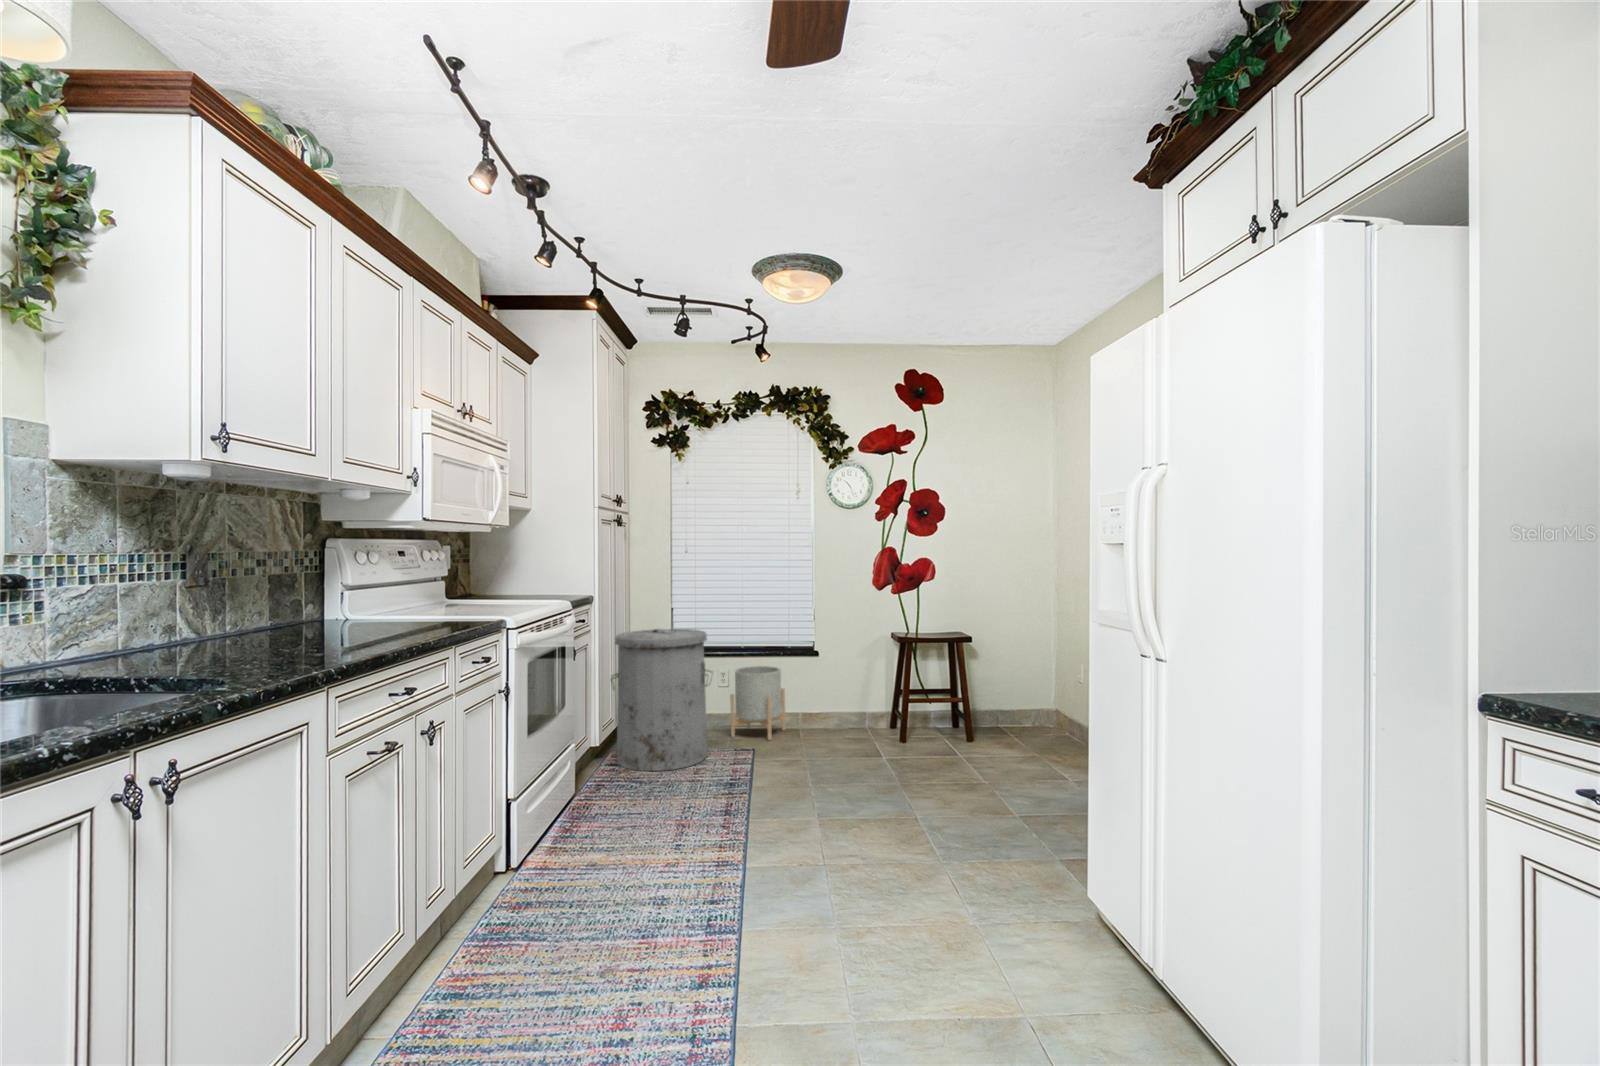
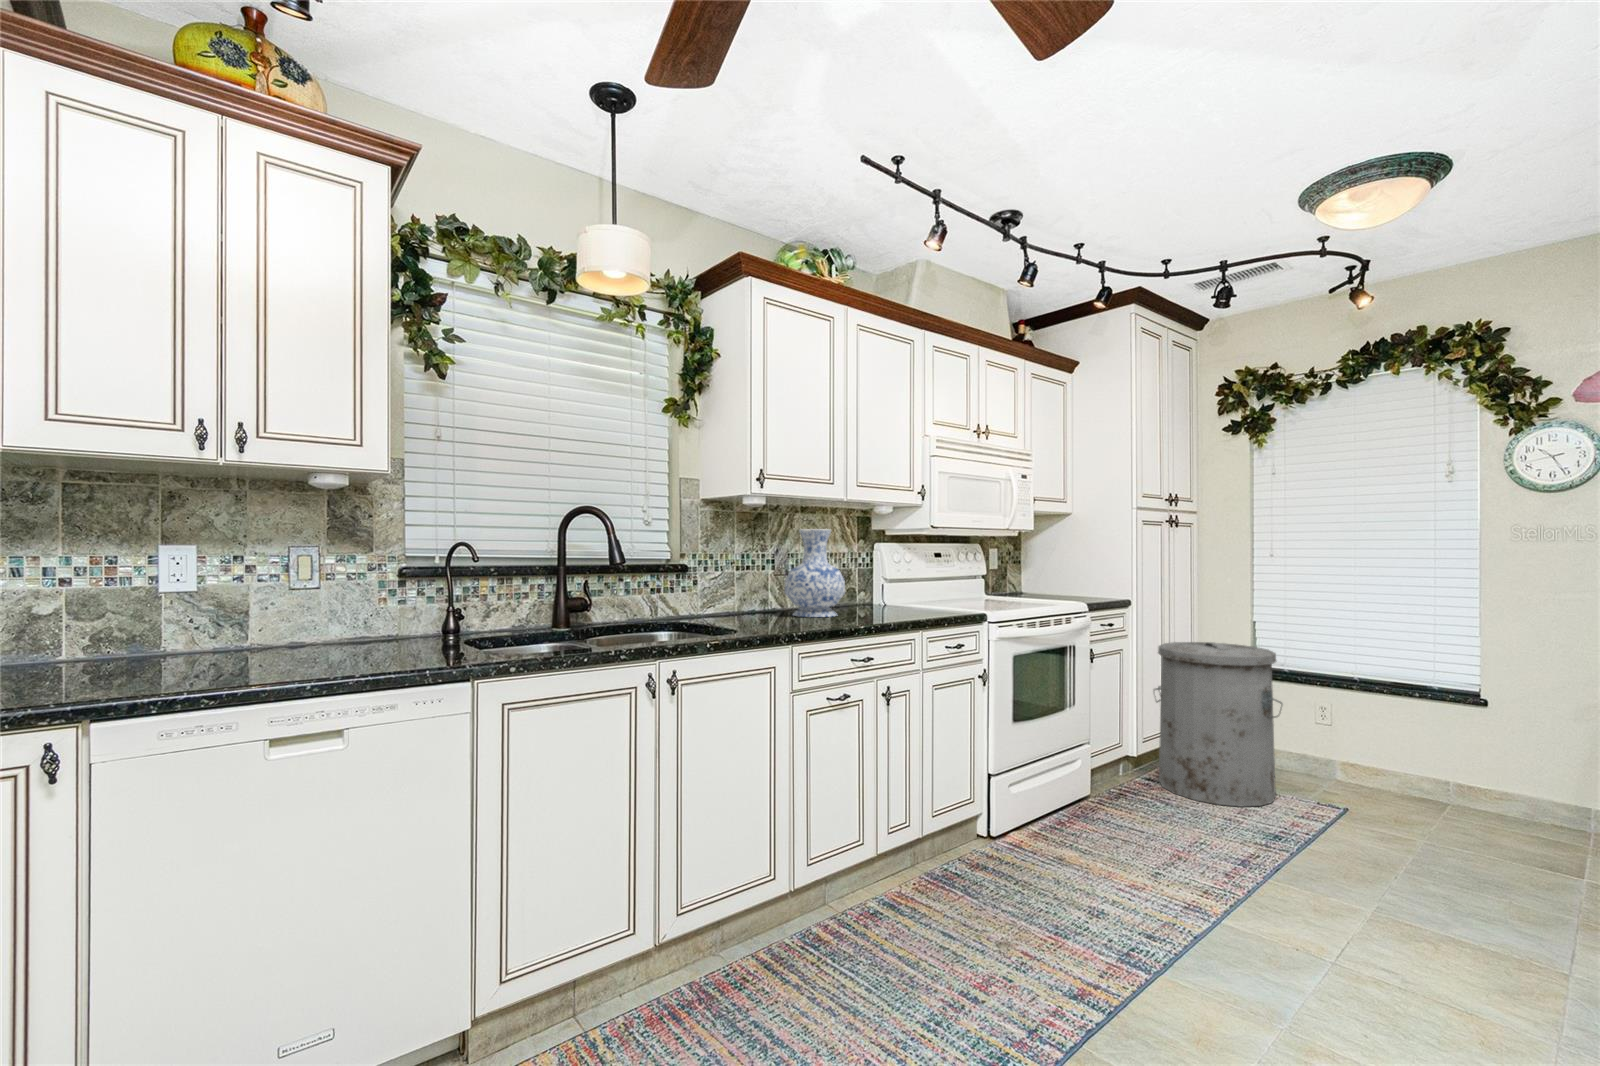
vase: none [228,516,336,643] -> present [785,529,845,617]
planter: present [730,666,786,740] -> none [1326,706,1421,809]

